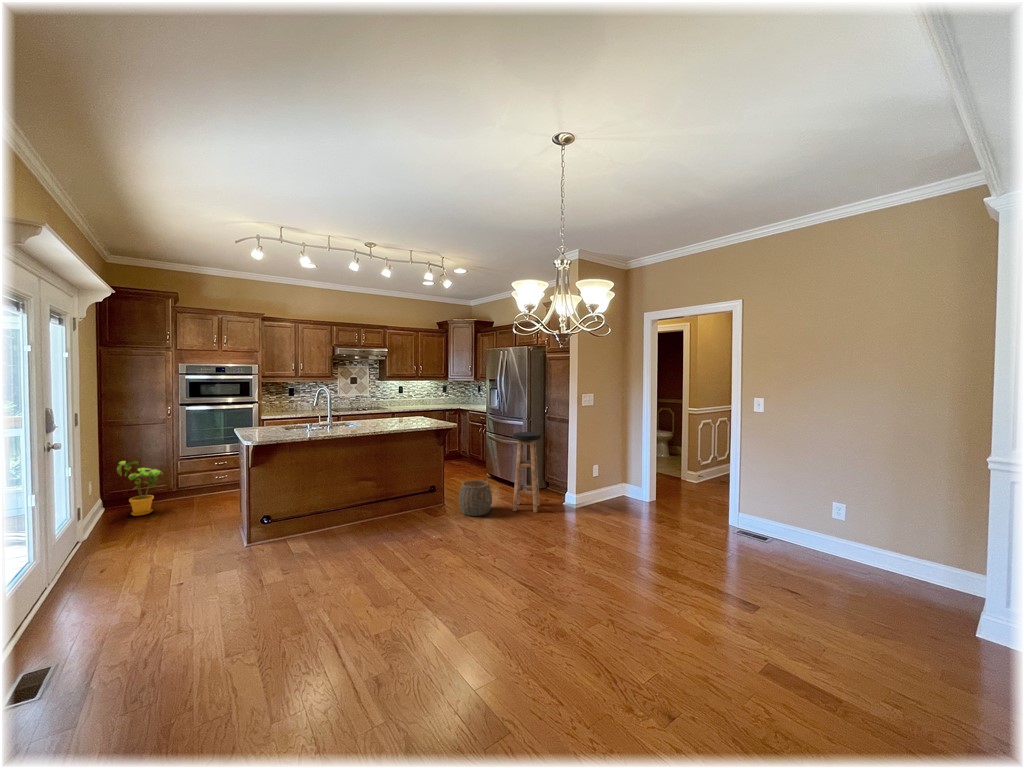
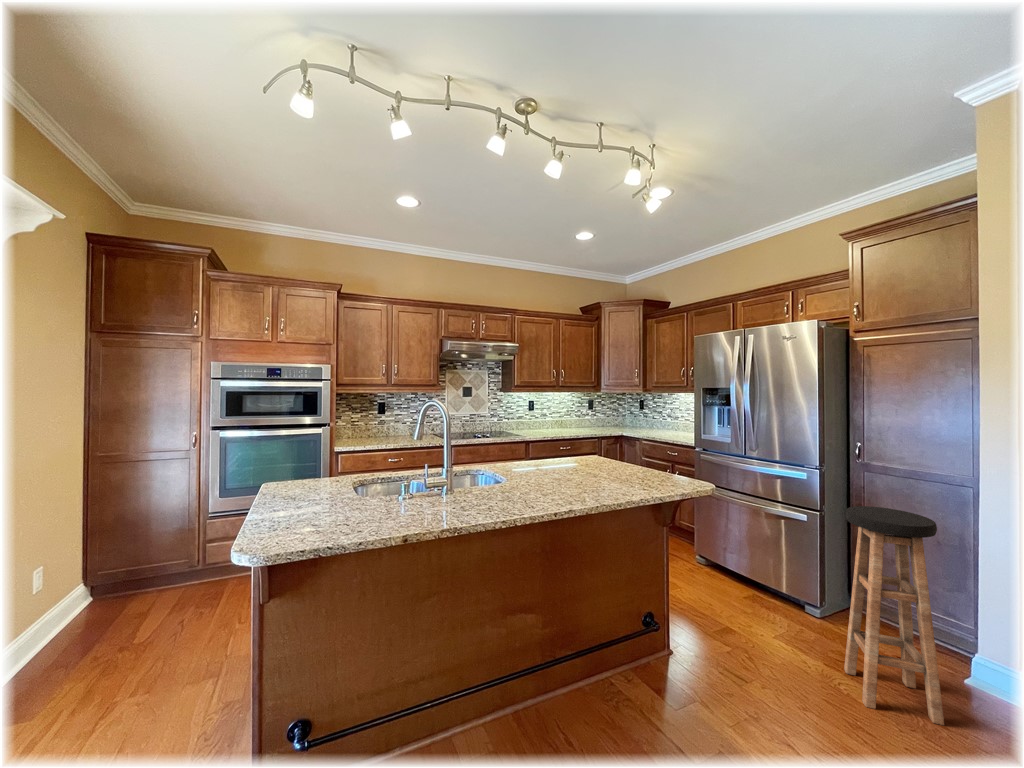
house plant: present [117,461,163,516] -> none [86,530,169,630]
woven basket: present [459,480,492,516] -> none [725,615,821,725]

